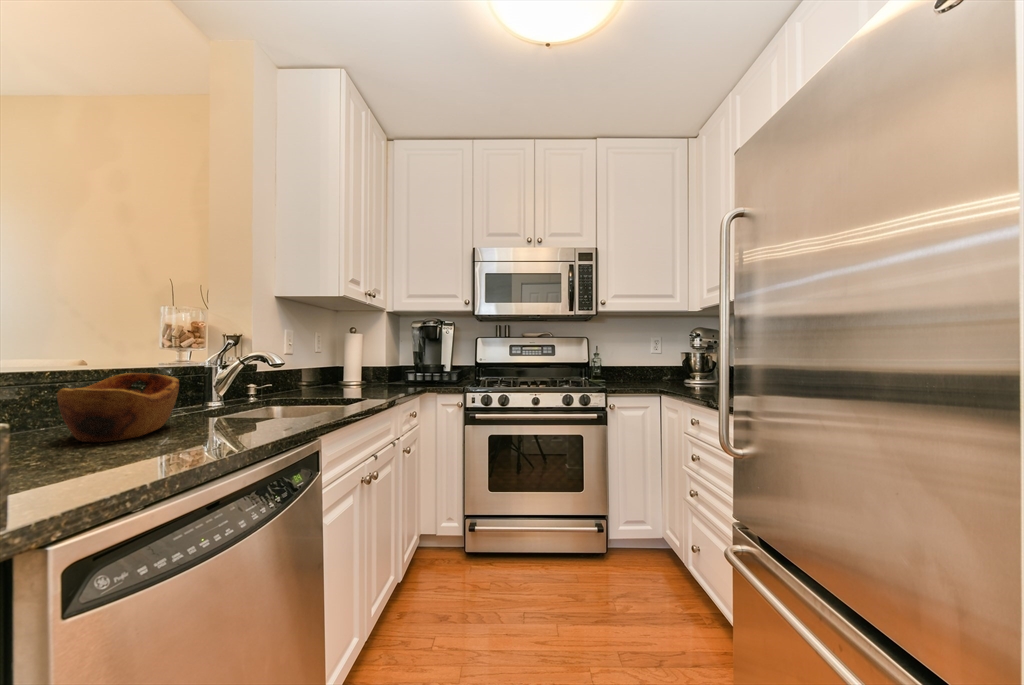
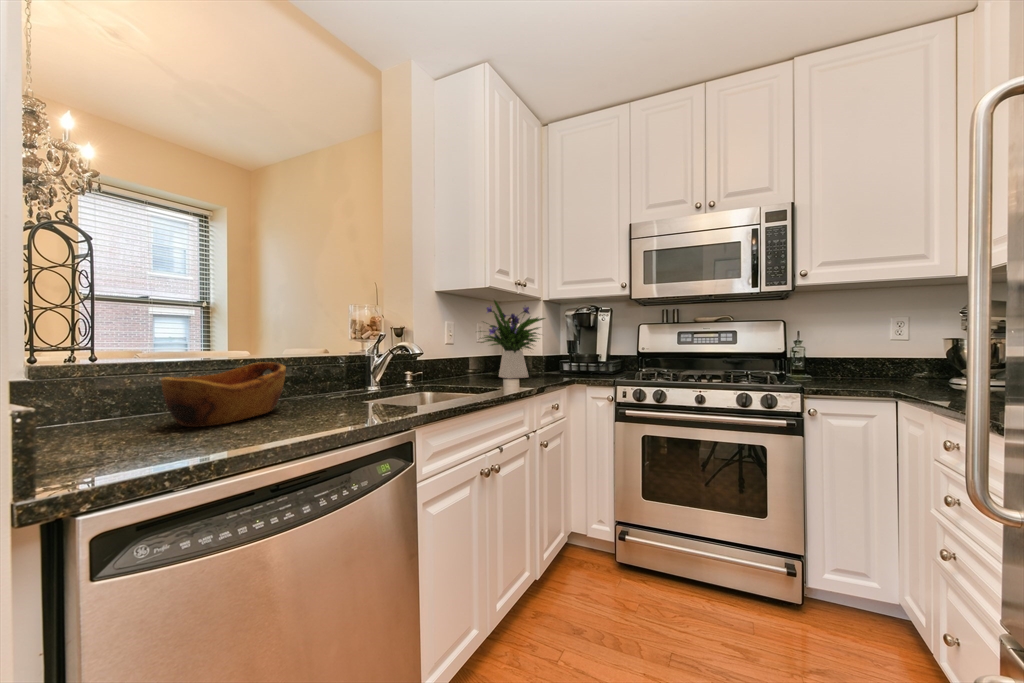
flower arrangement: none [324,309,403,390] -> present [483,300,545,379]

